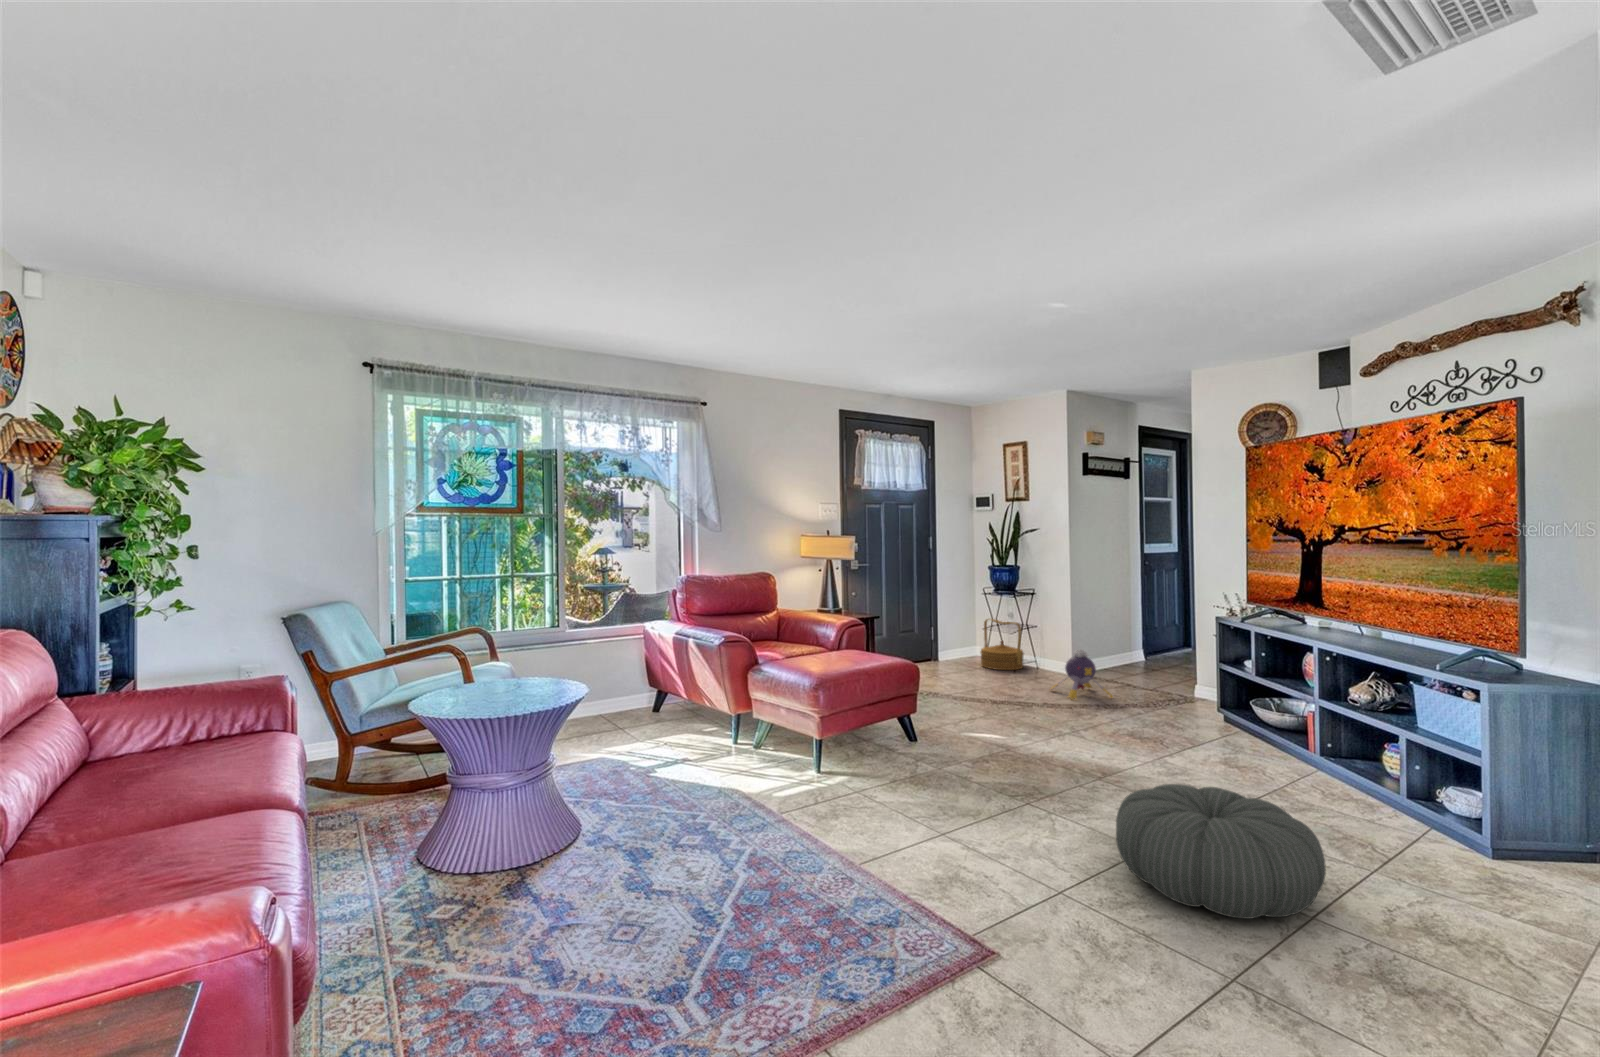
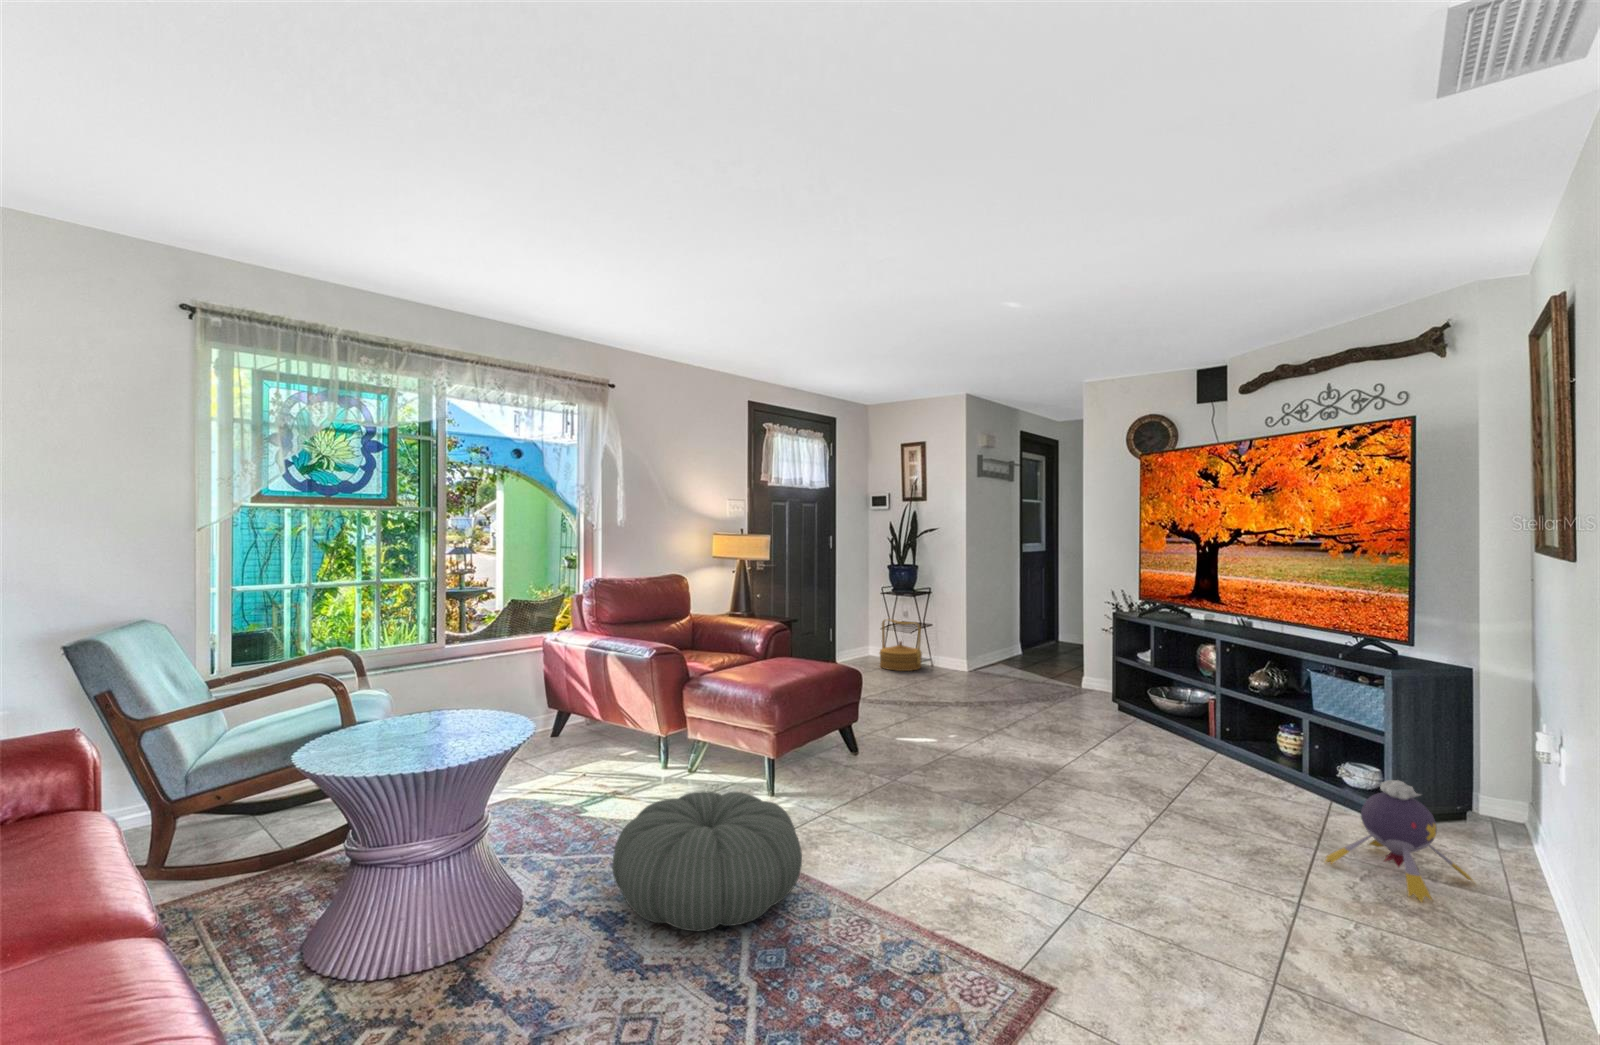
plush toy: present [1051,649,1112,699] -> present [1325,780,1473,902]
pouf: present [1116,784,1326,919] -> present [612,791,802,931]

